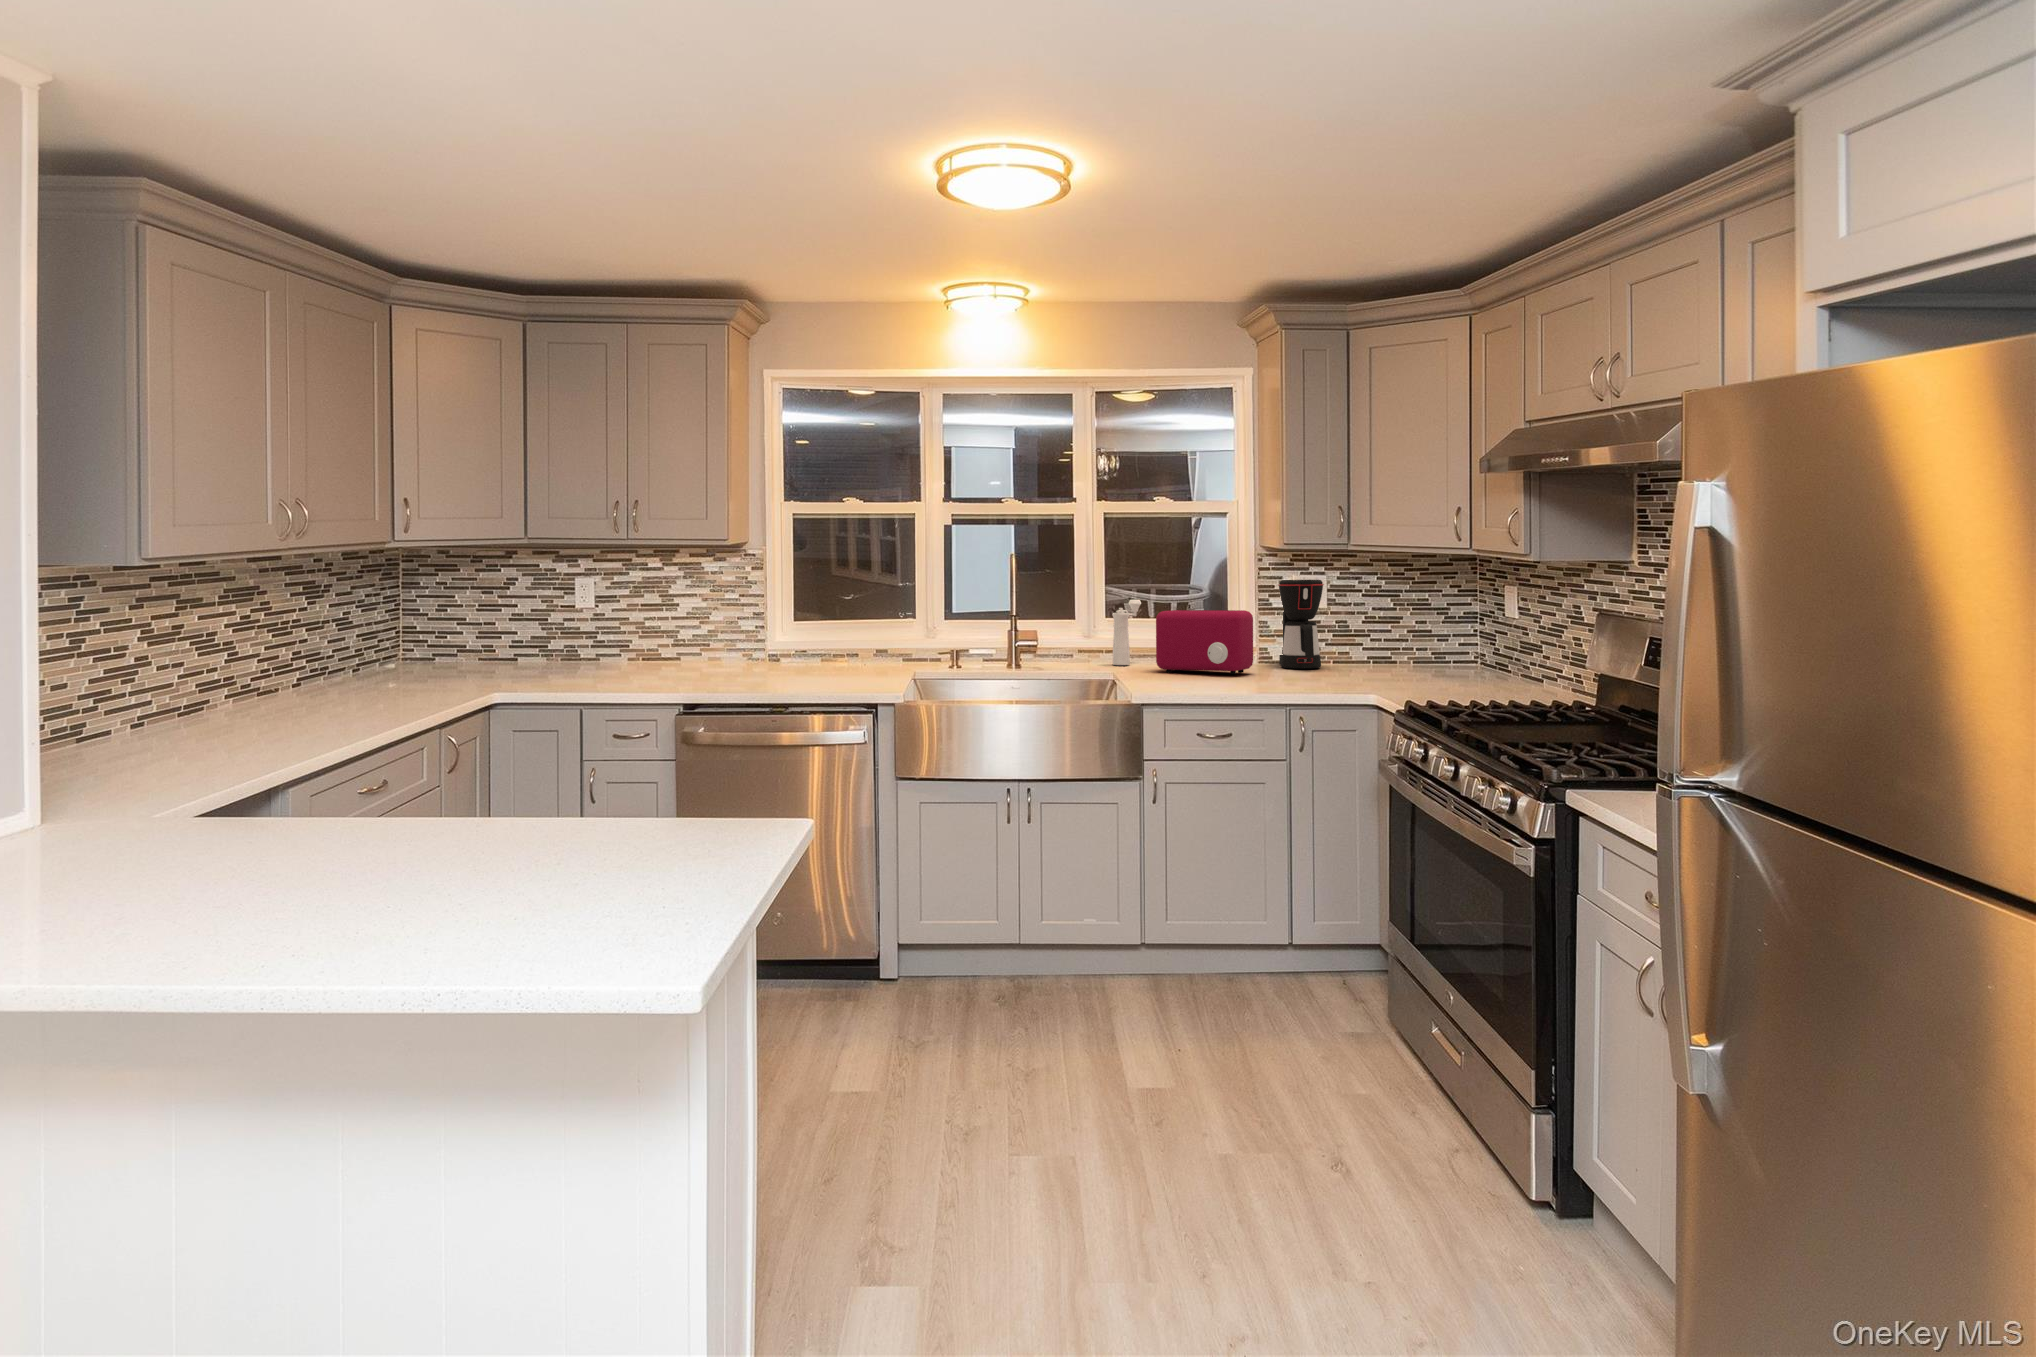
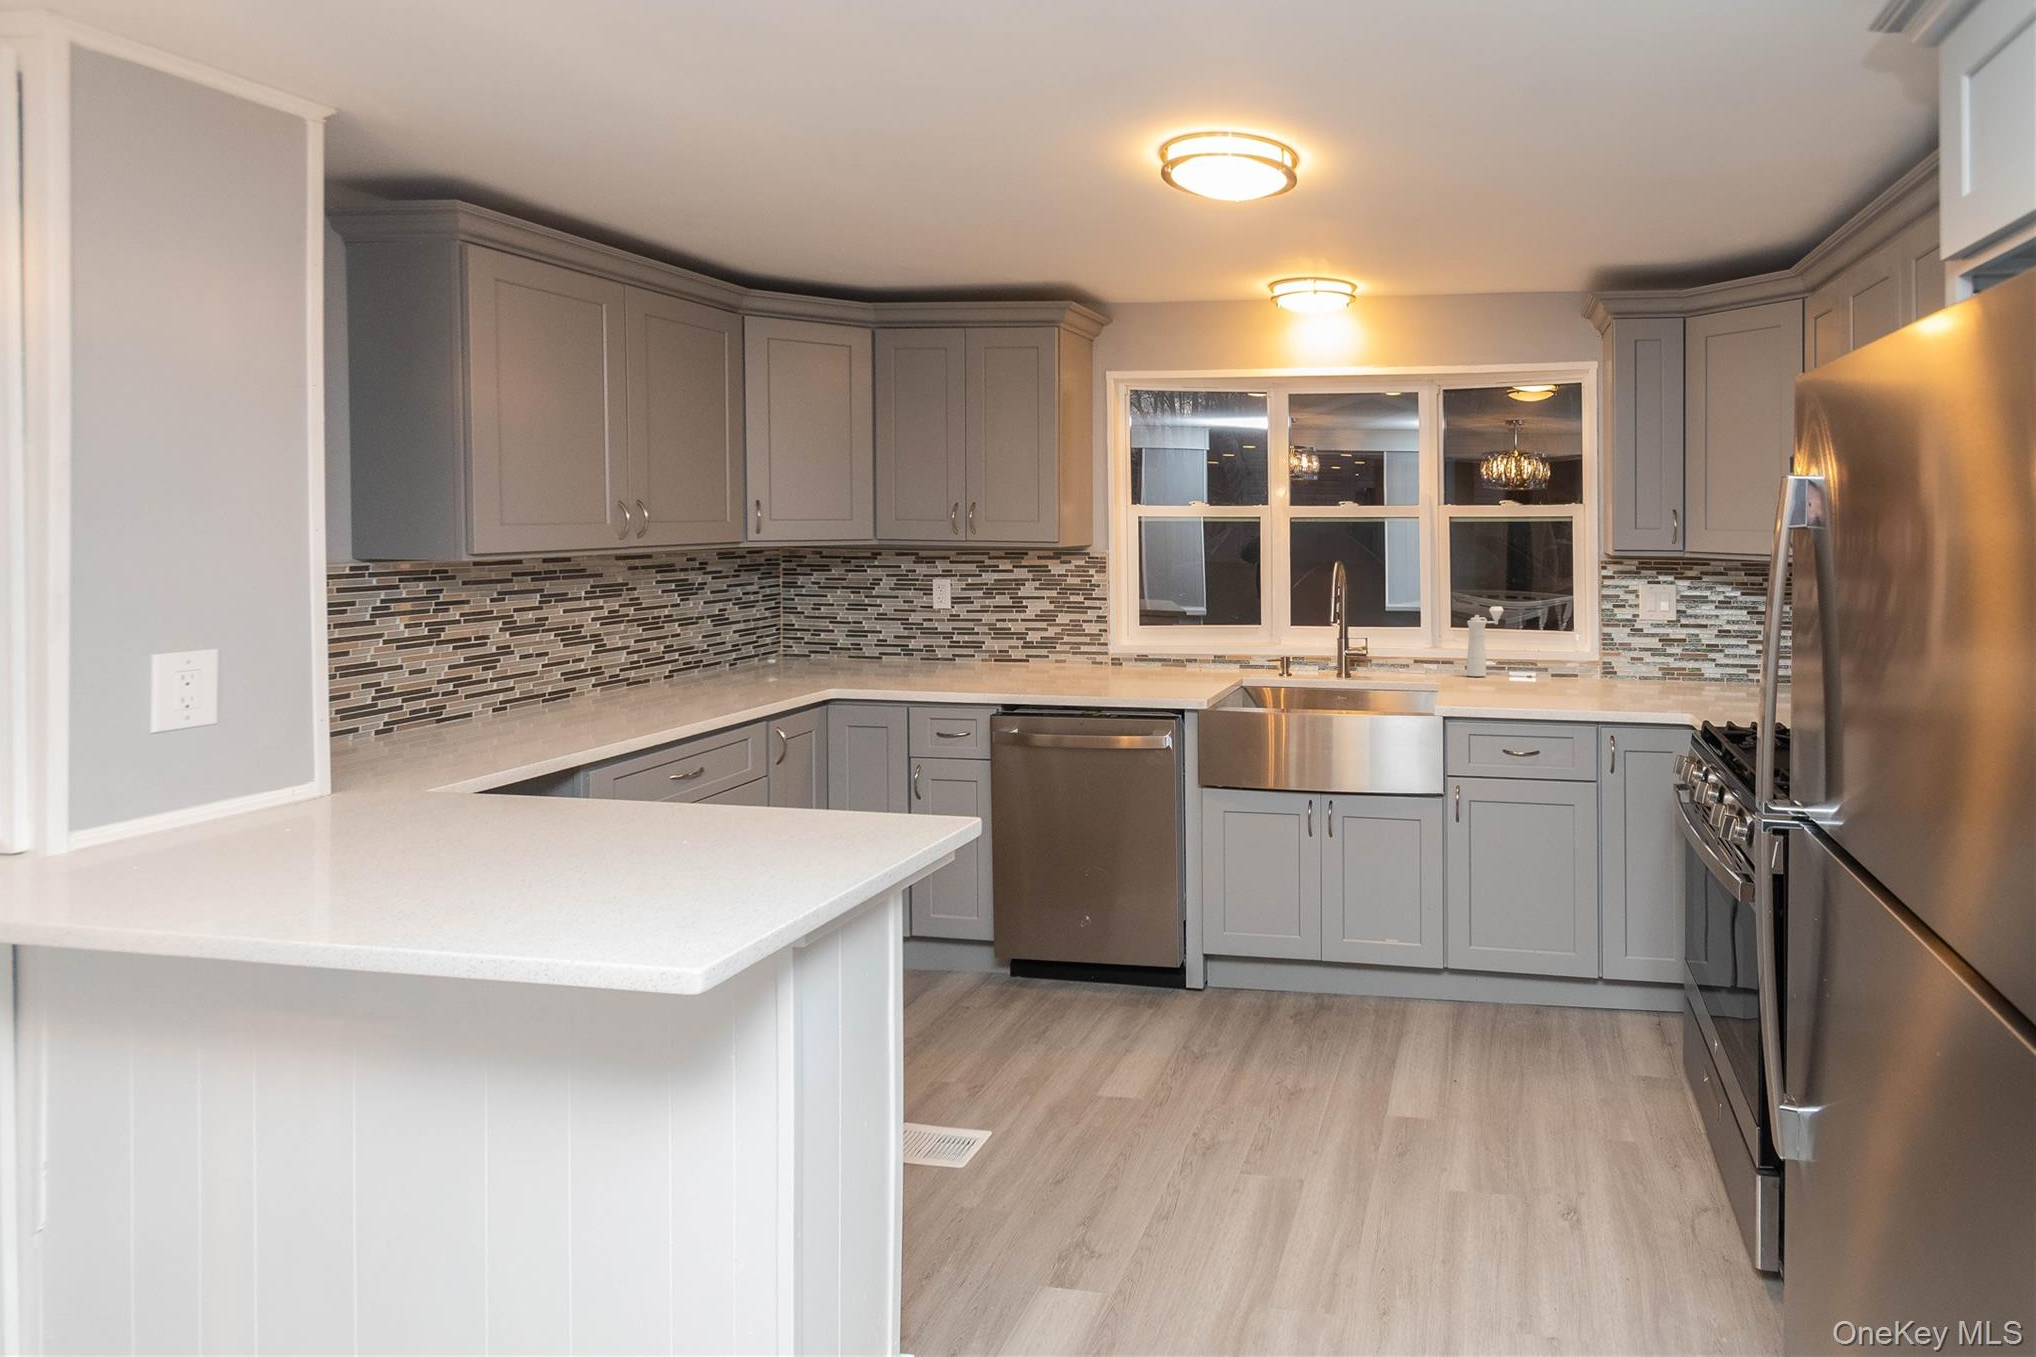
coffee maker: present [1278,580,1324,669] -> none [1657,586,1710,685]
toaster: present [1156,610,1253,674] -> none [1506,618,1617,689]

